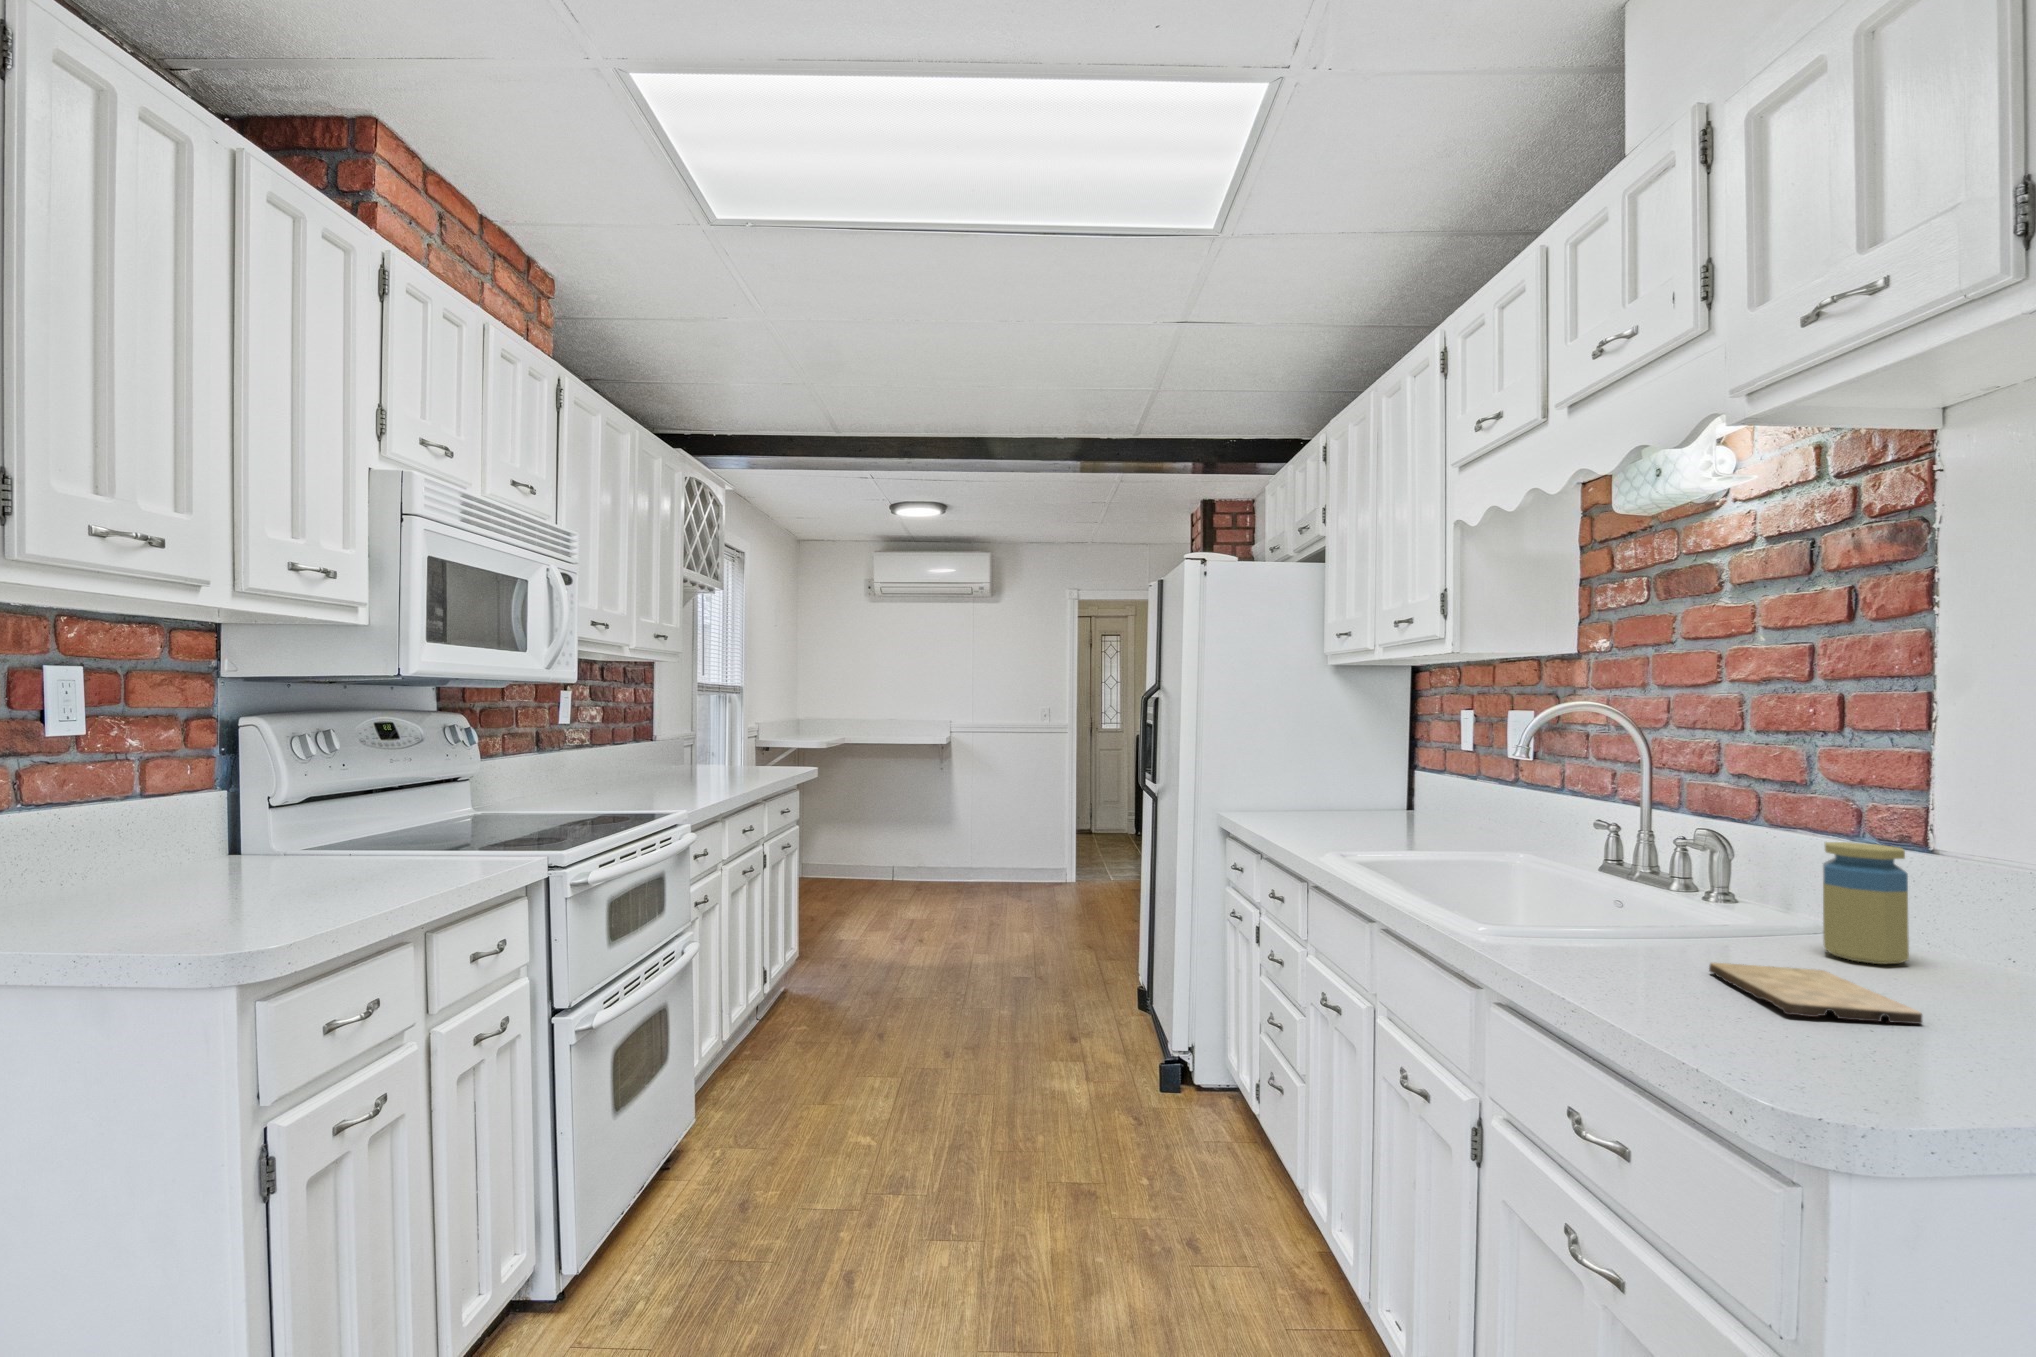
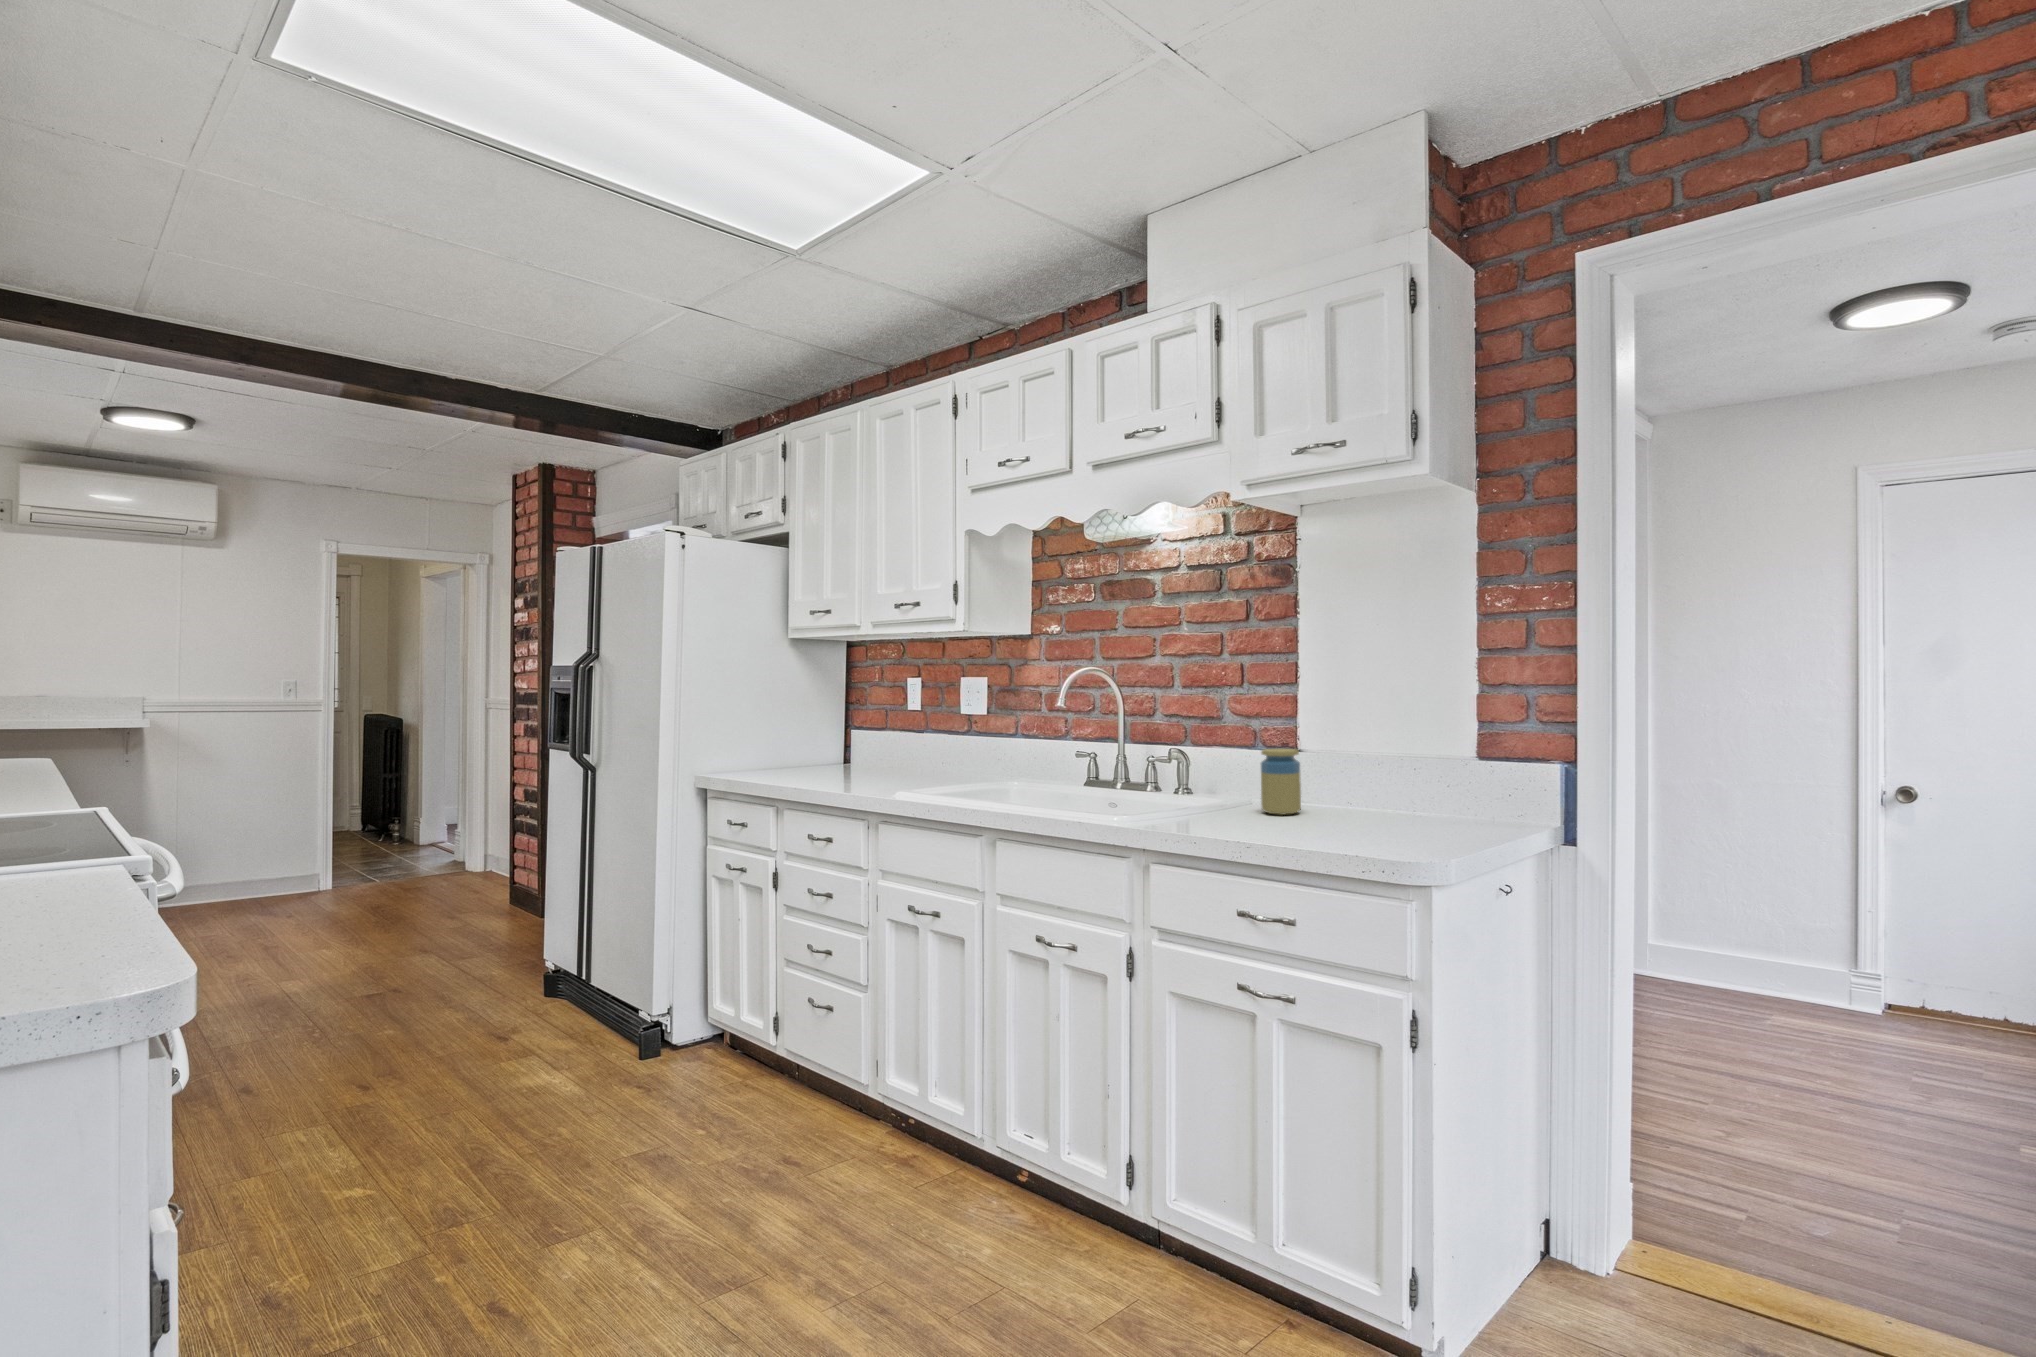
cutting board: present [1709,963,1922,1024] -> none [1249,820,1356,842]

